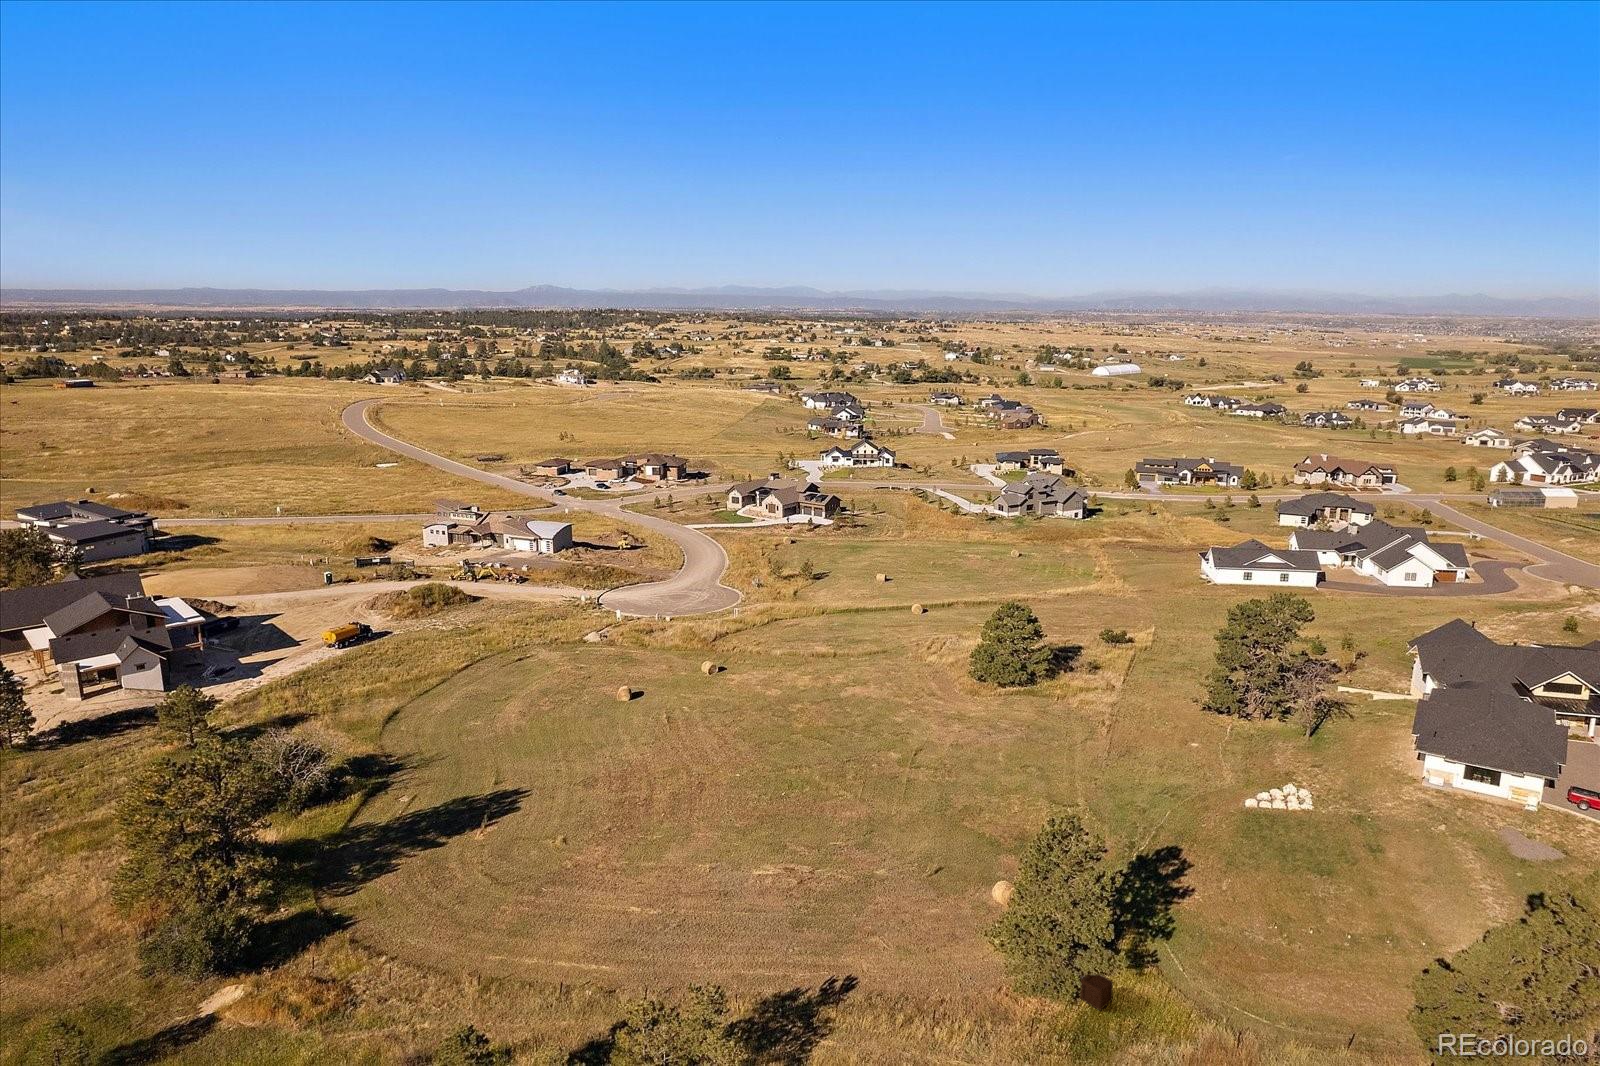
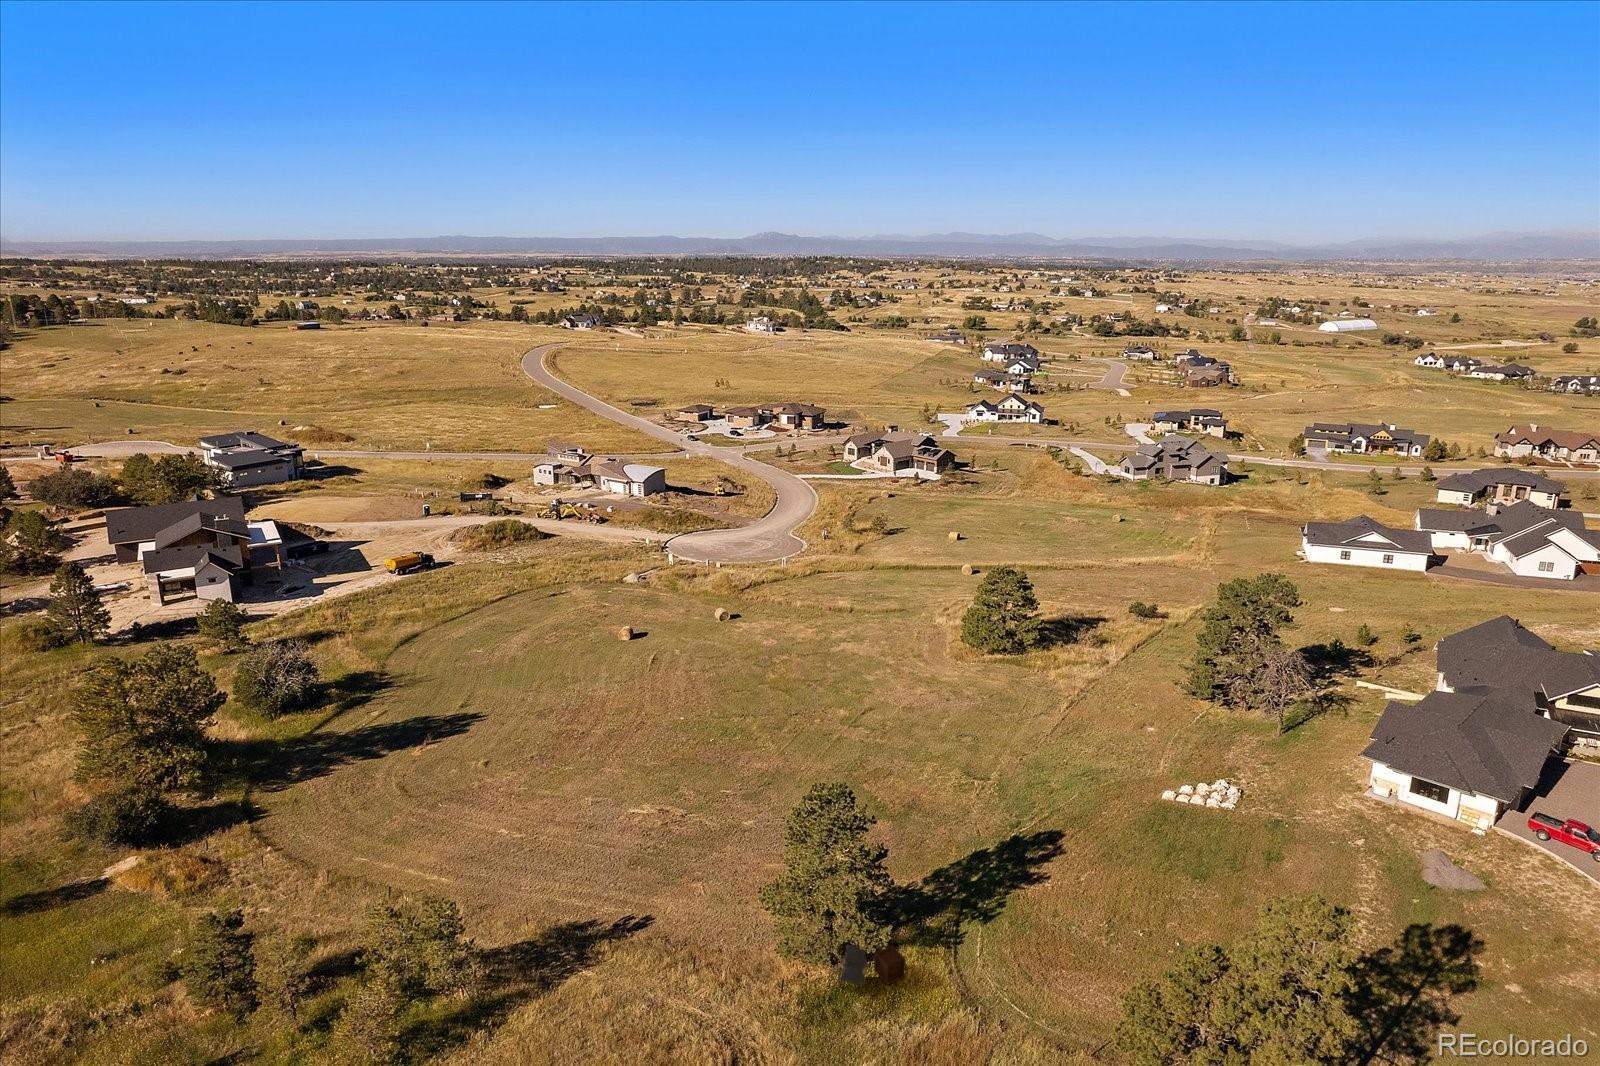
lounge chair: none [1053,975,1082,1020] -> present [838,945,867,989]

